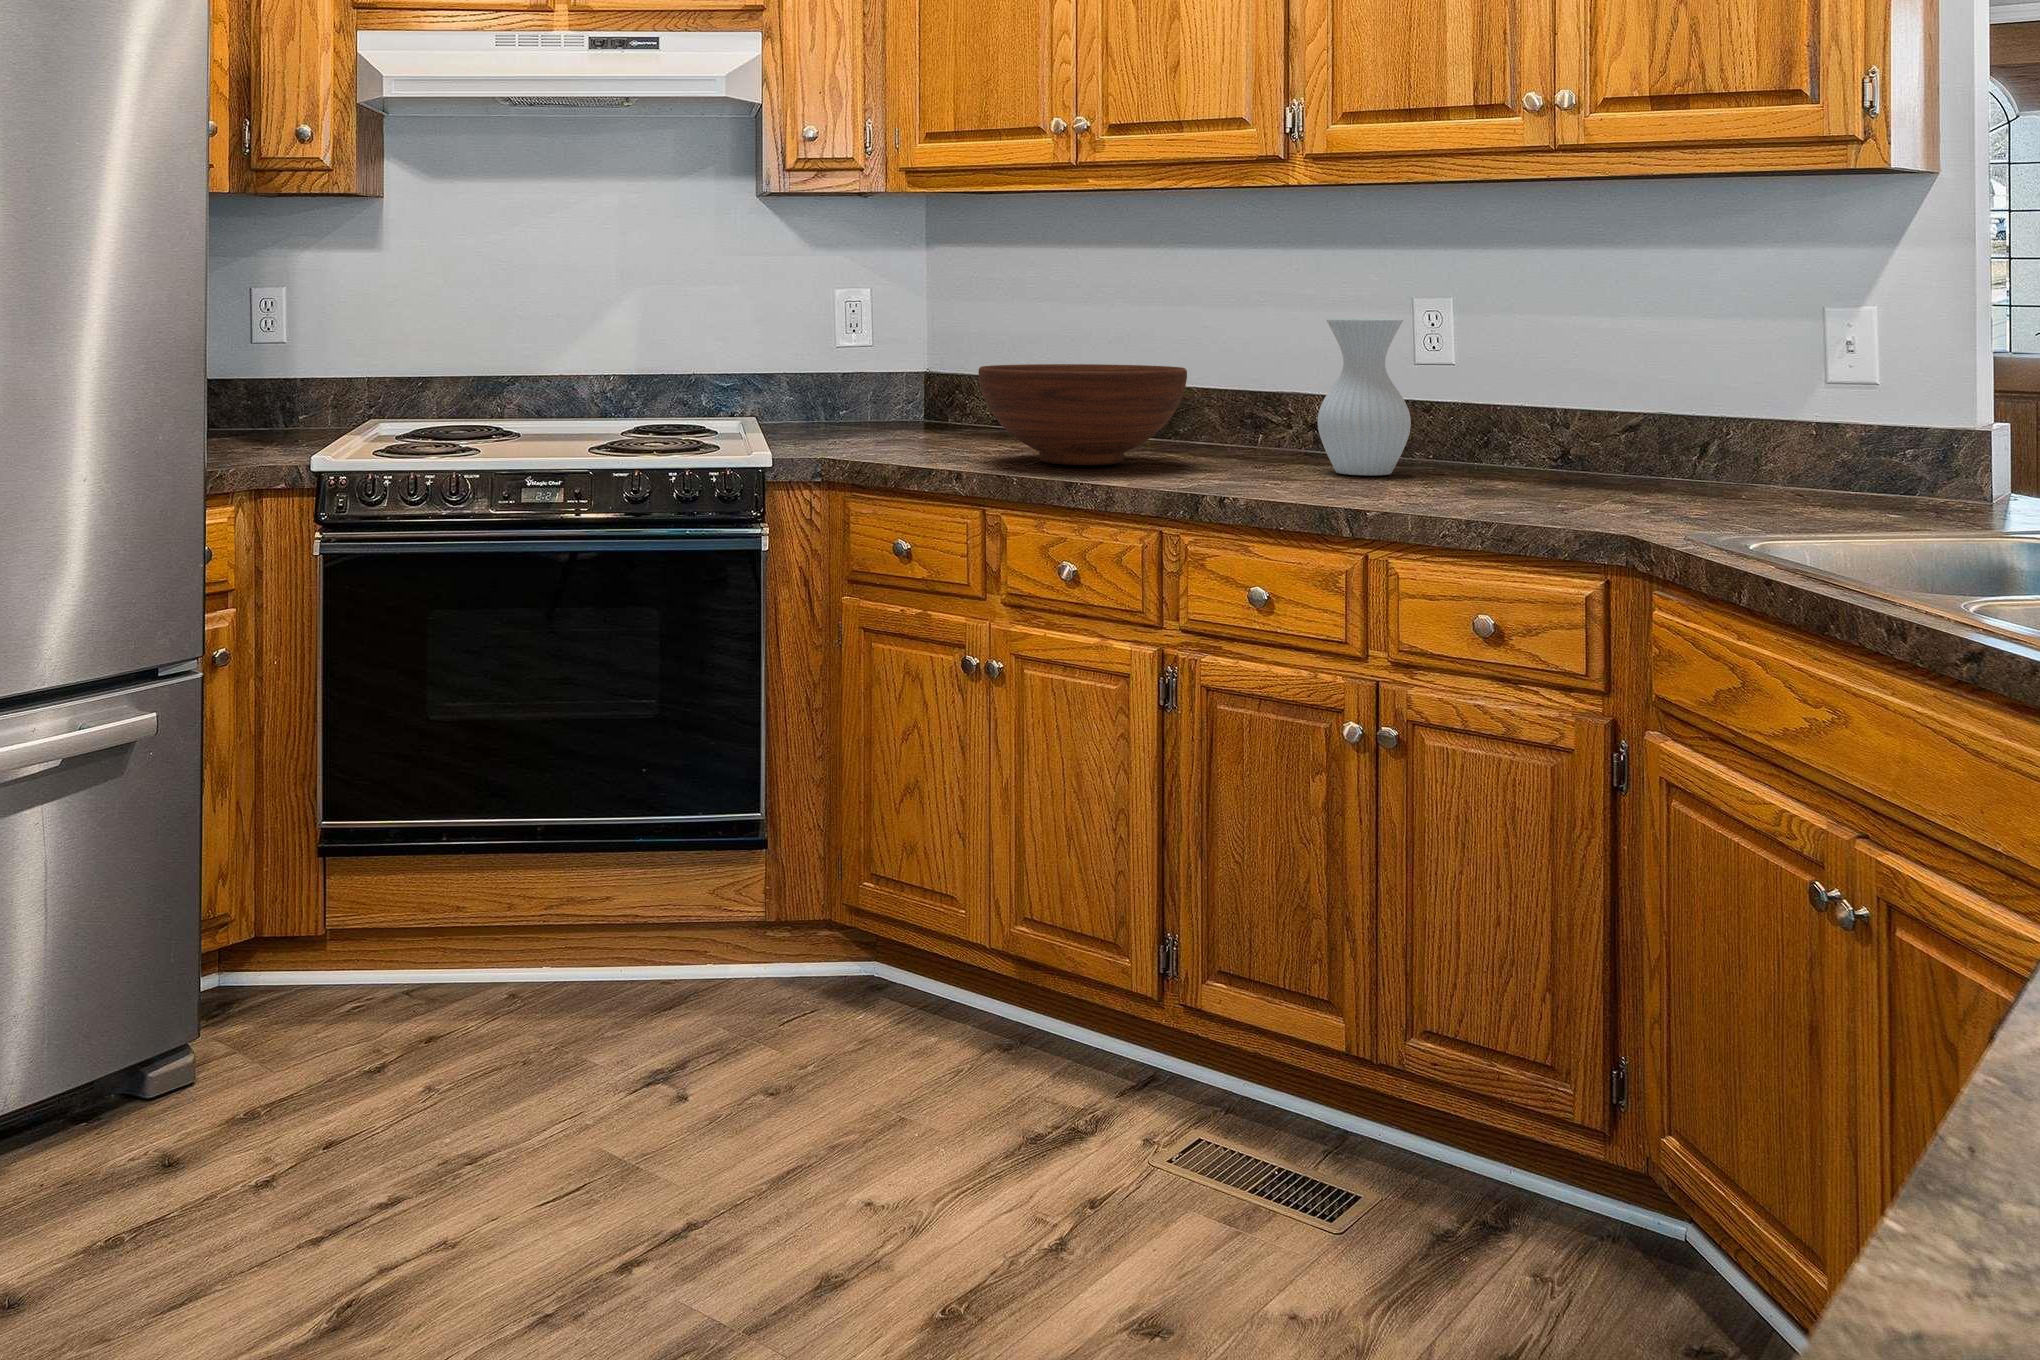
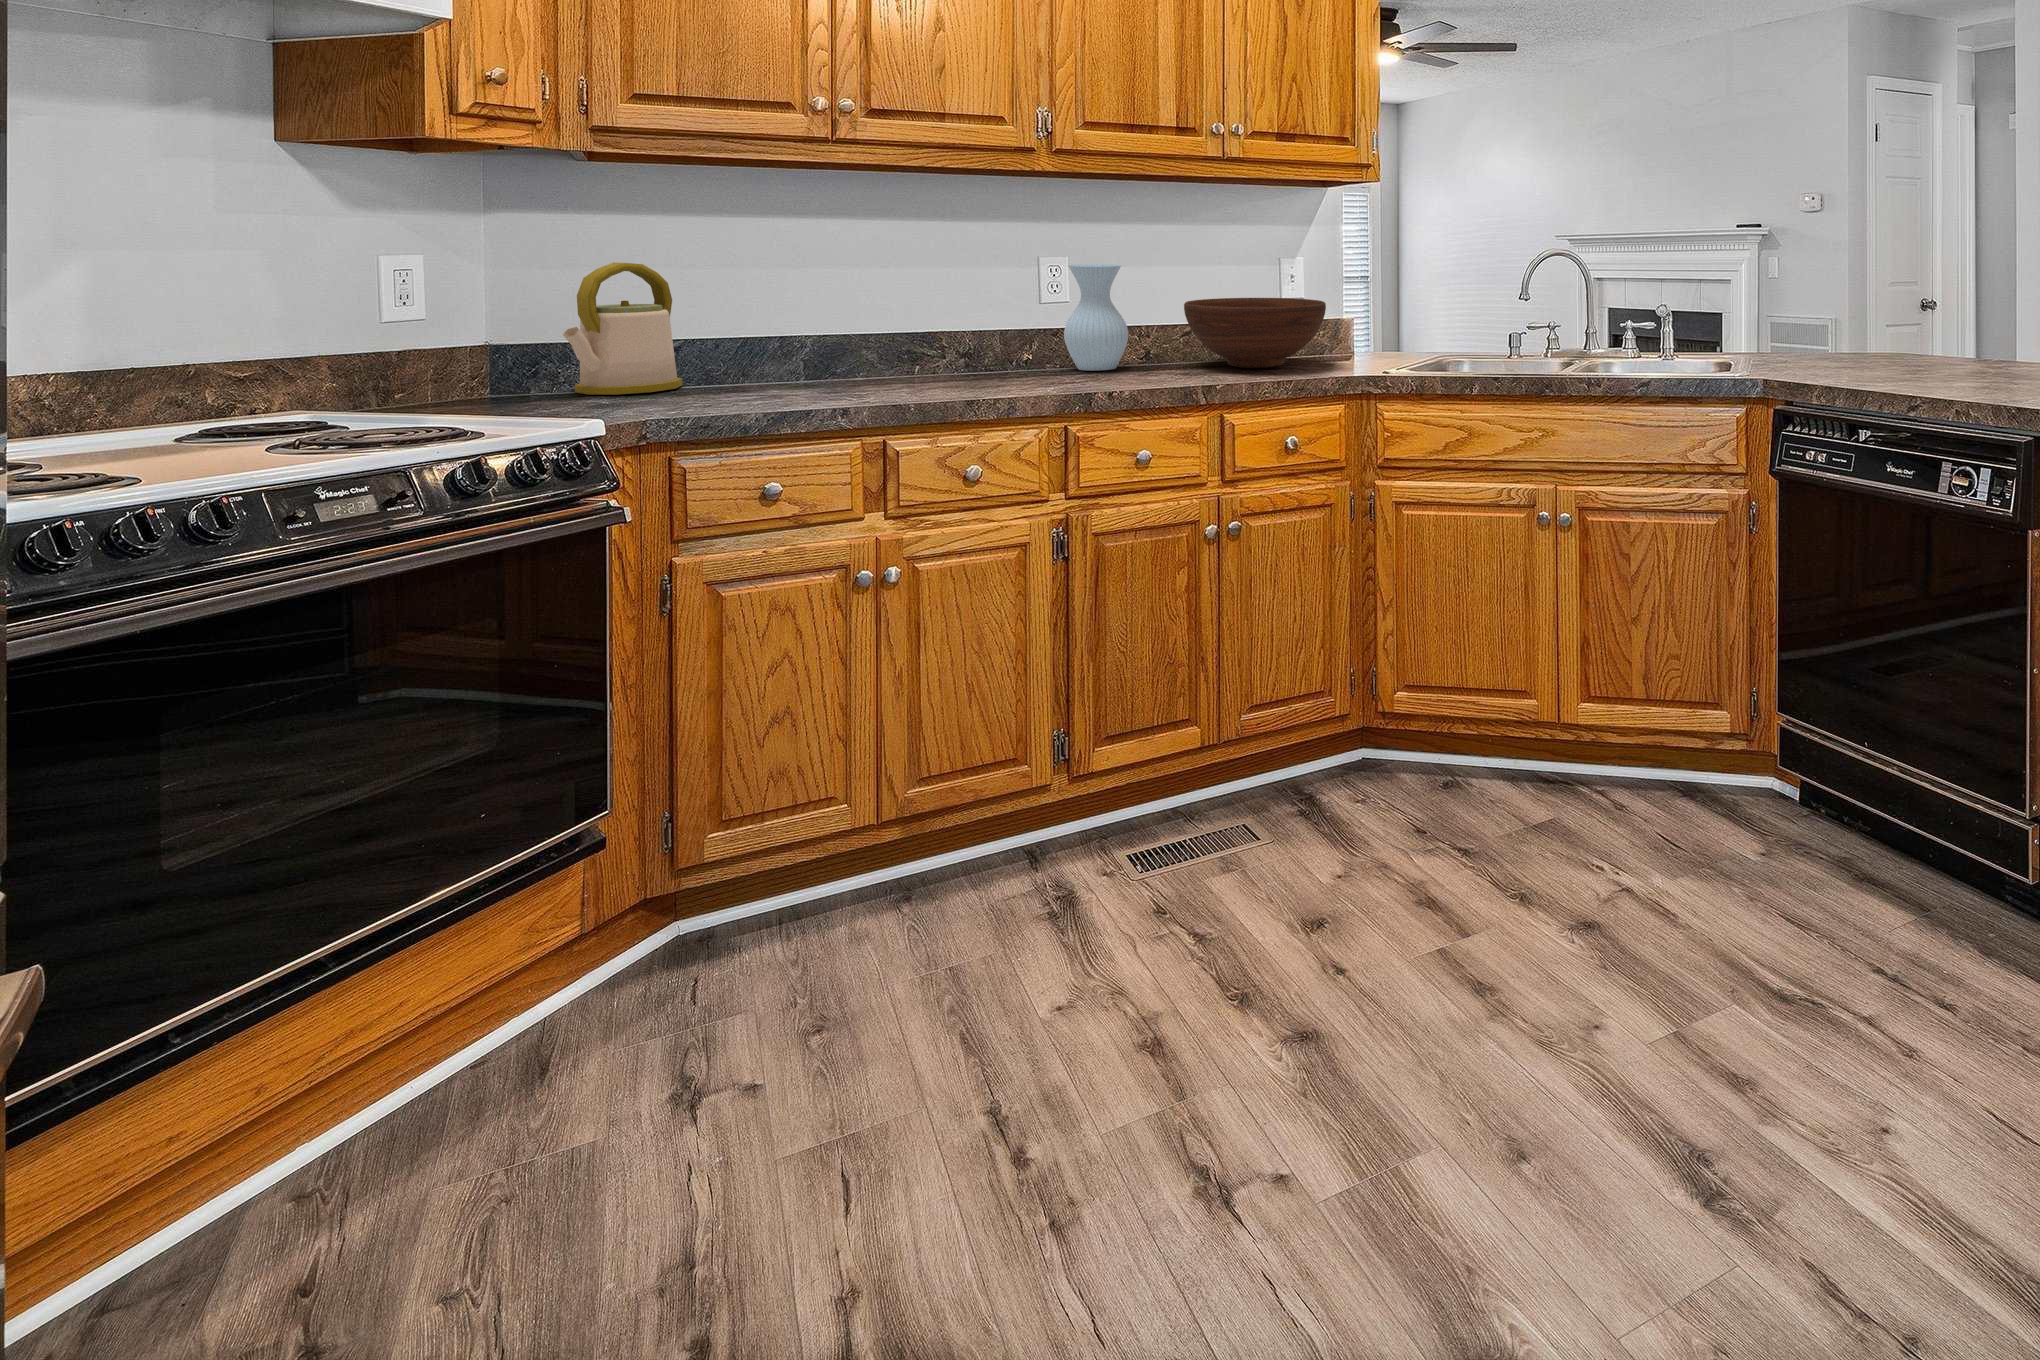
kettle: none [842,309,950,443] -> present [563,263,683,395]
fruit bowl: present [978,364,1187,465] -> present [1184,298,1326,368]

